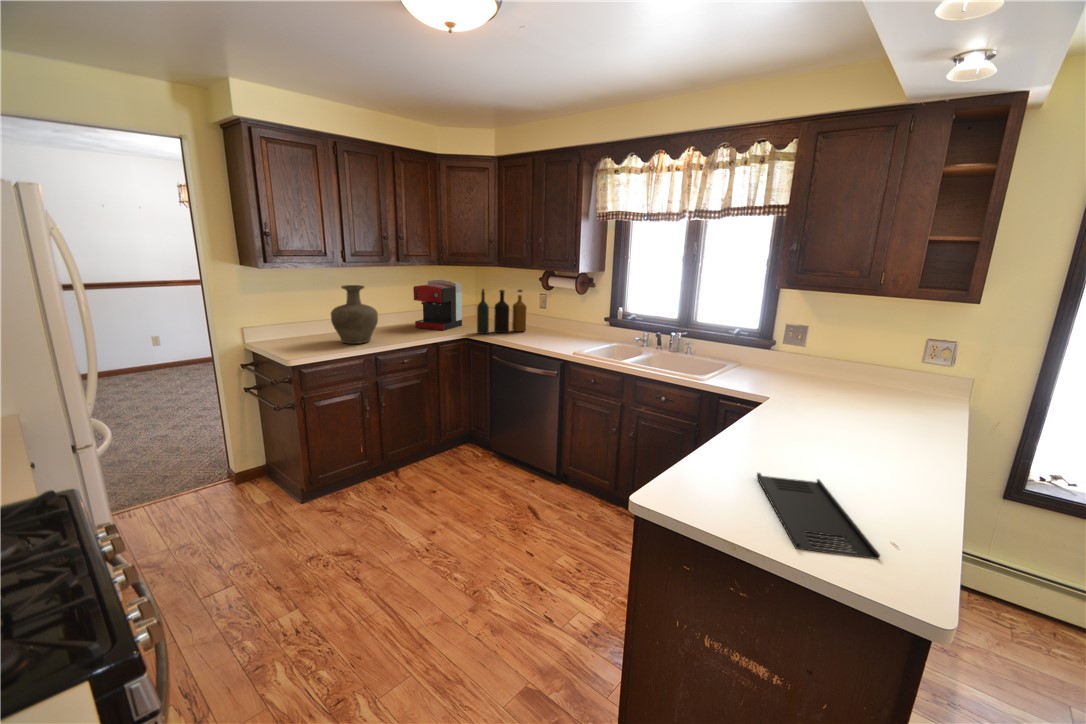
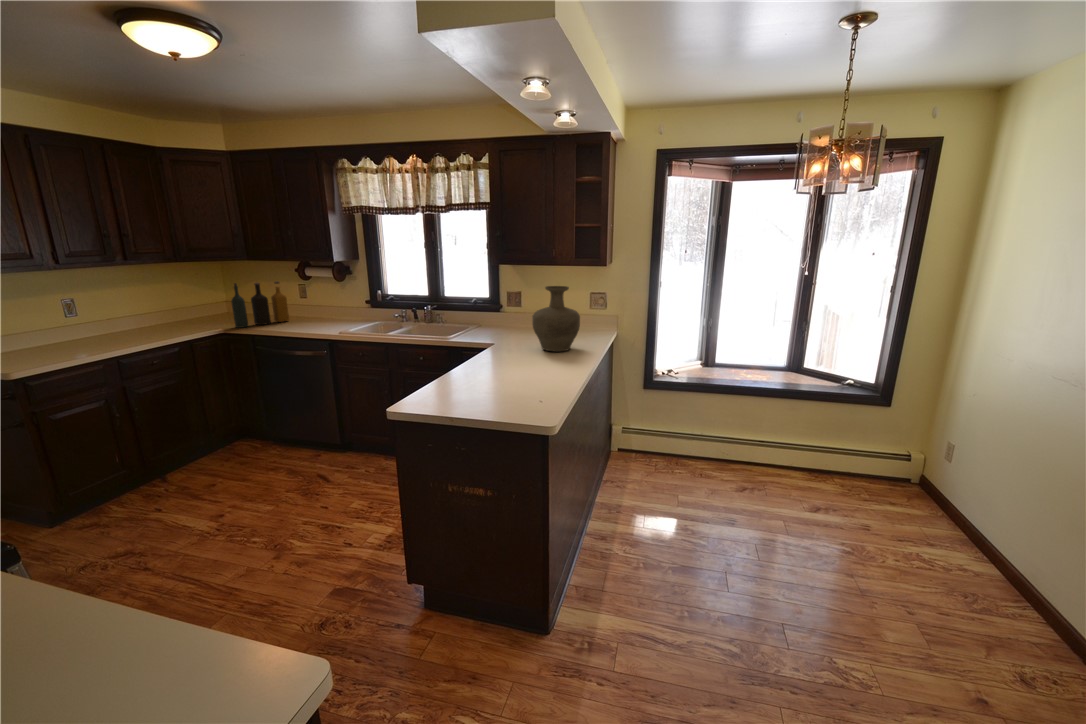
coffee maker: present [413,280,462,331] -> none [148,277,215,330]
vase: present [331,285,378,344] -> present [532,286,580,351]
tray: present [757,473,880,559] -> none [470,380,525,412]

